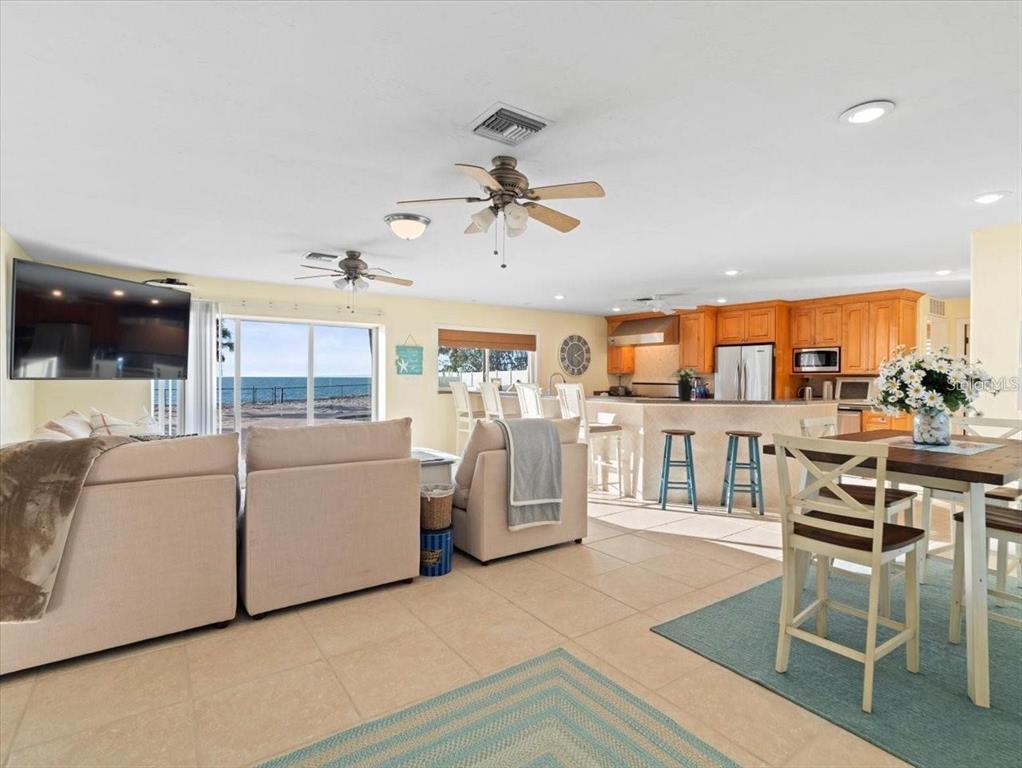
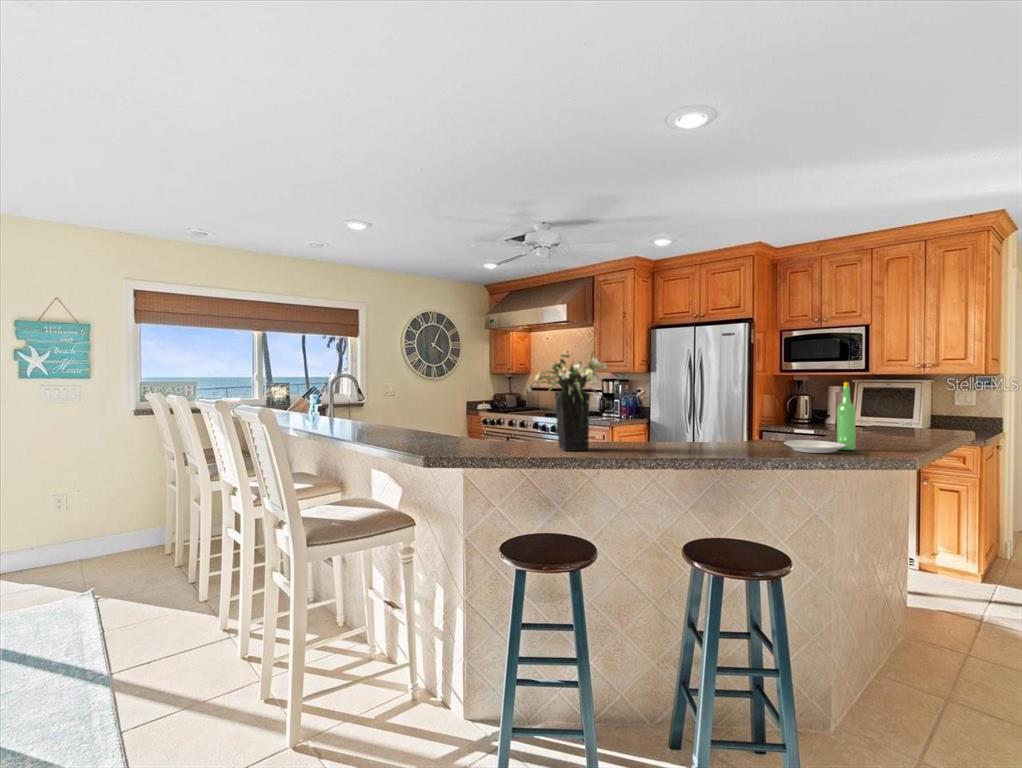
plate: none [767,377,796,403] -> present [784,382,856,453]

